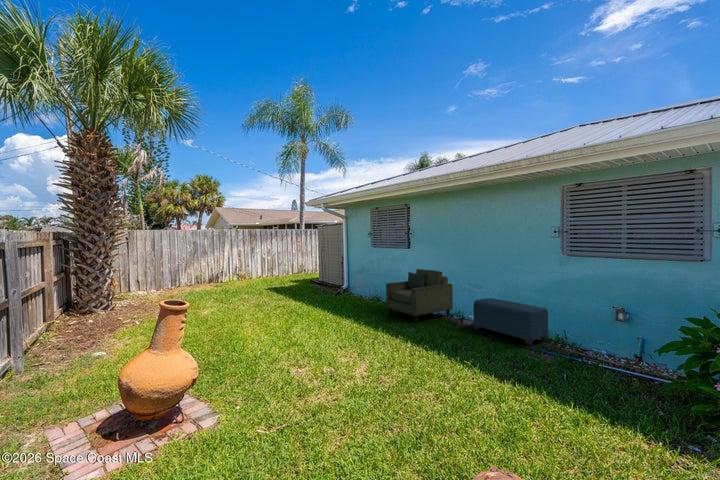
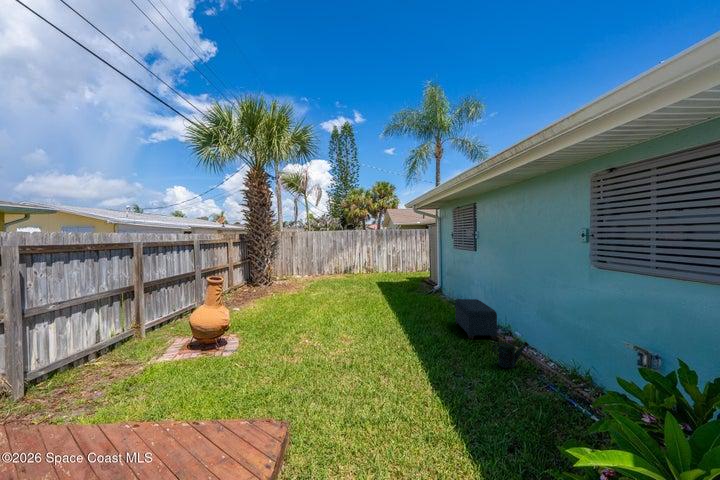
armchair: present [386,269,453,322] -> none [417,271,466,314]
watering can: none [623,339,647,374] -> present [493,342,529,368]

